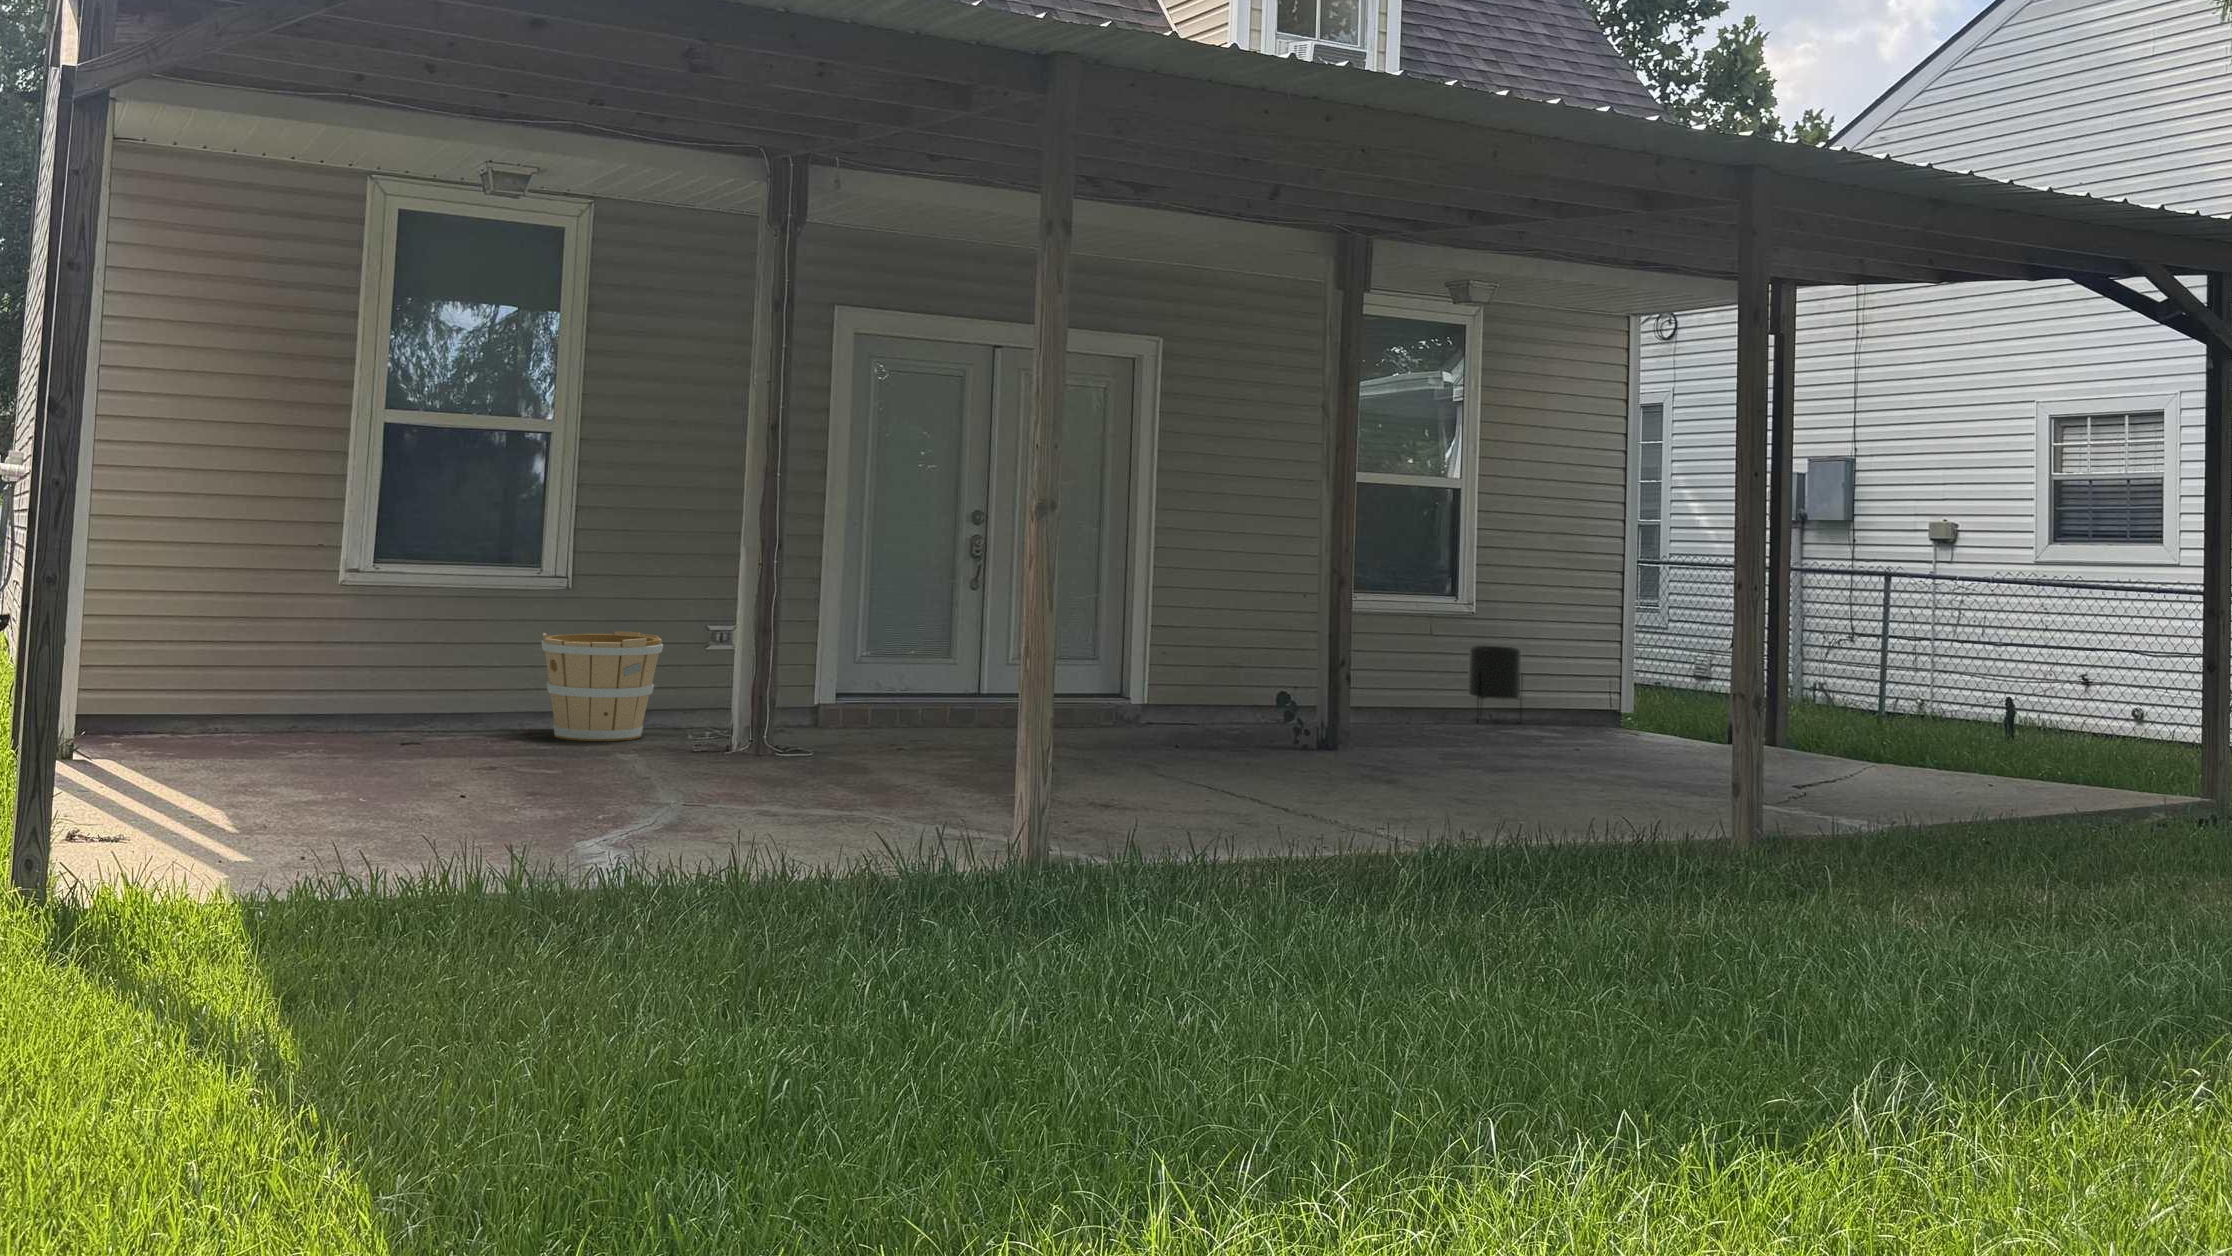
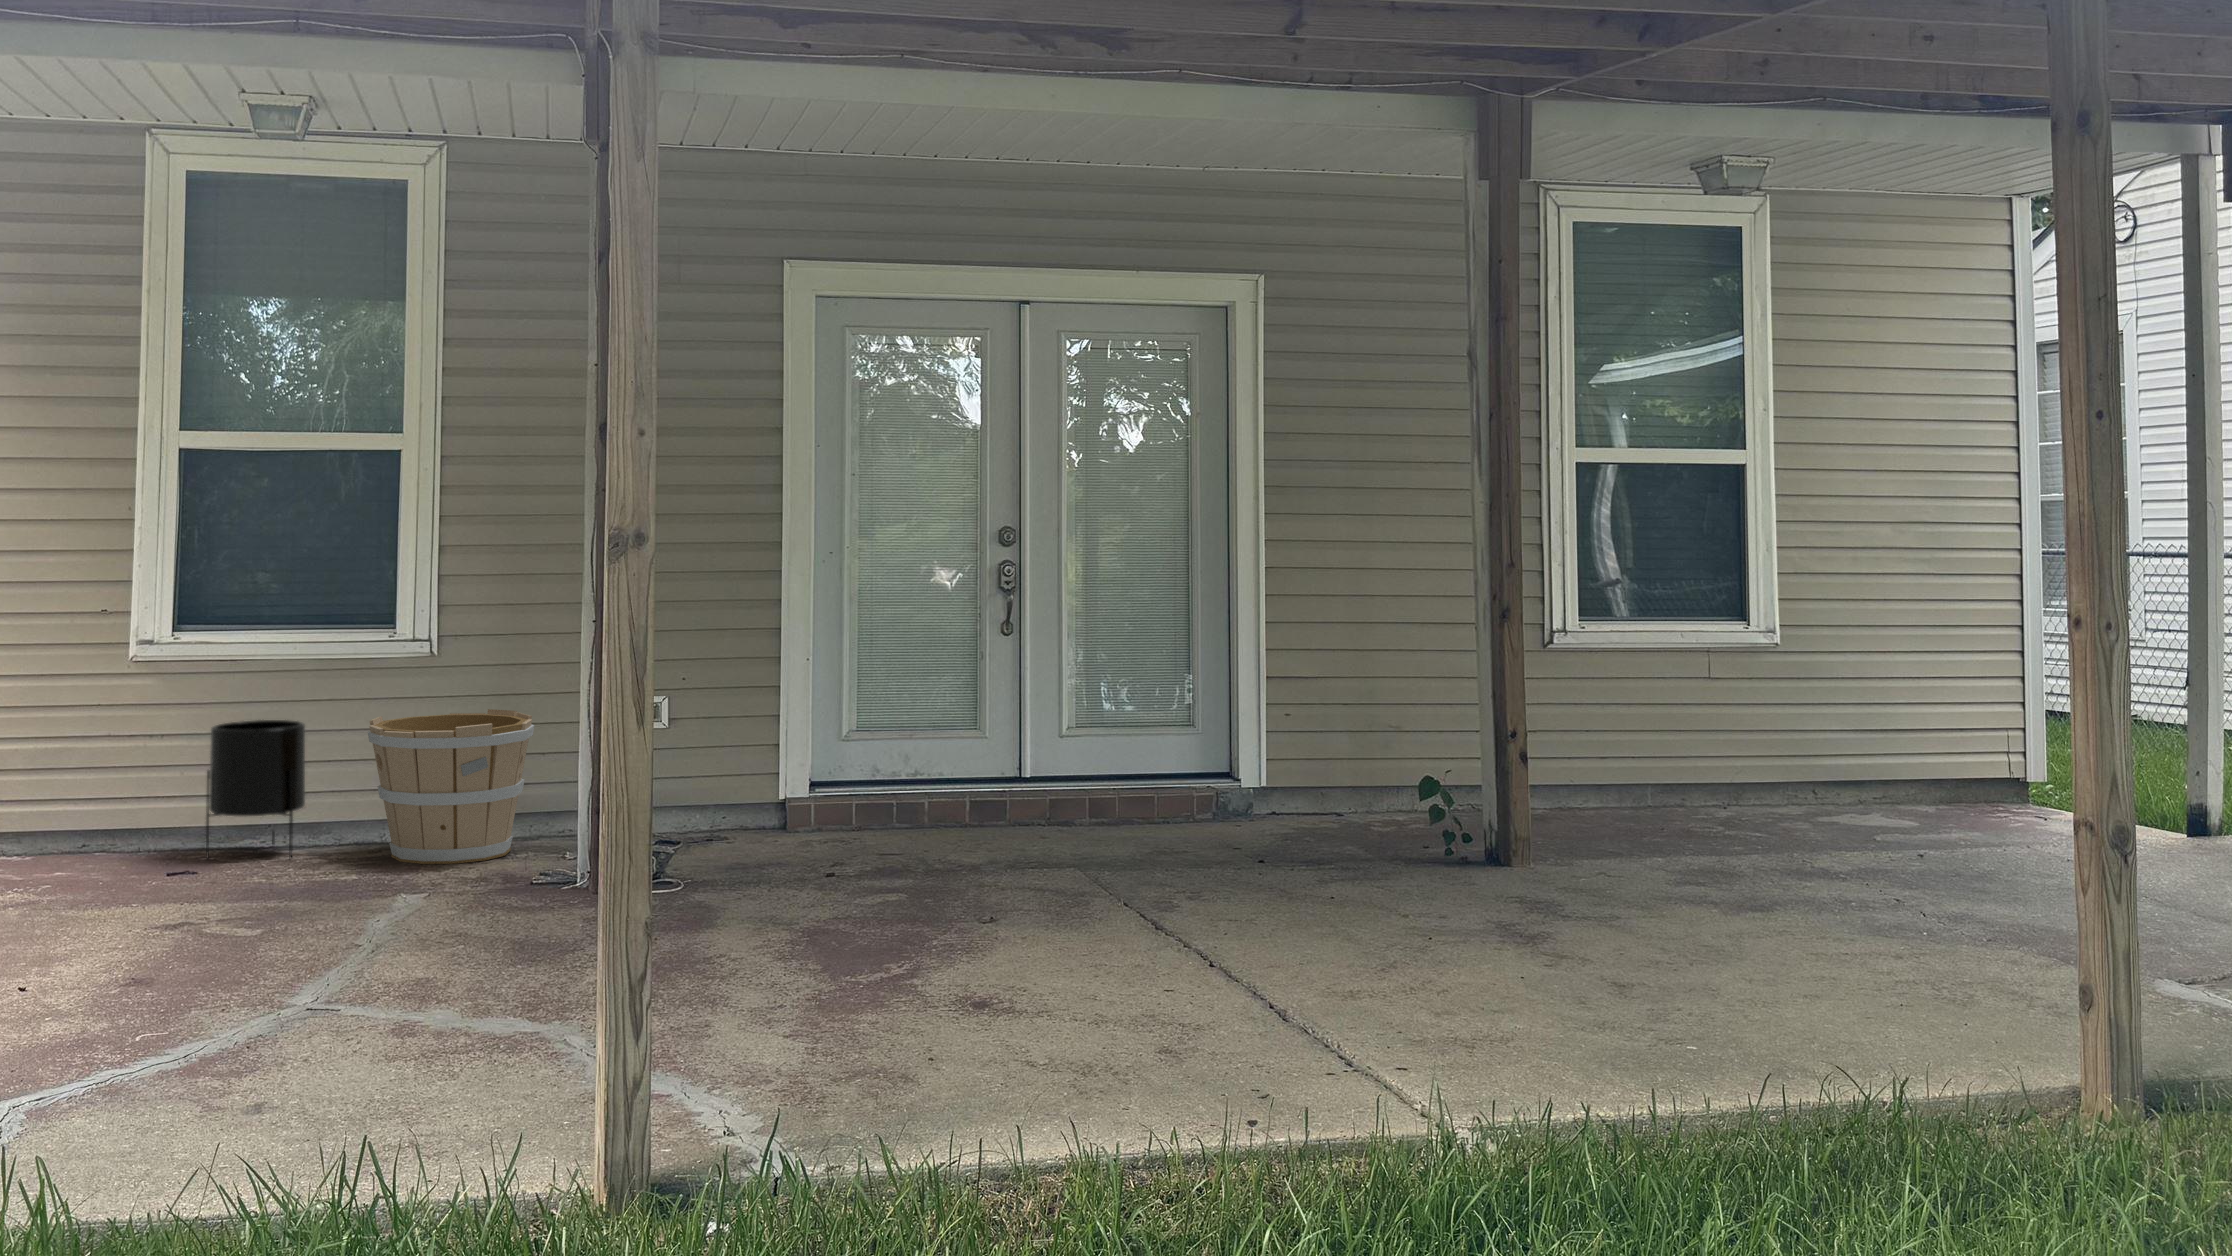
planter: present [1468,646,1523,716] -> present [206,720,305,858]

